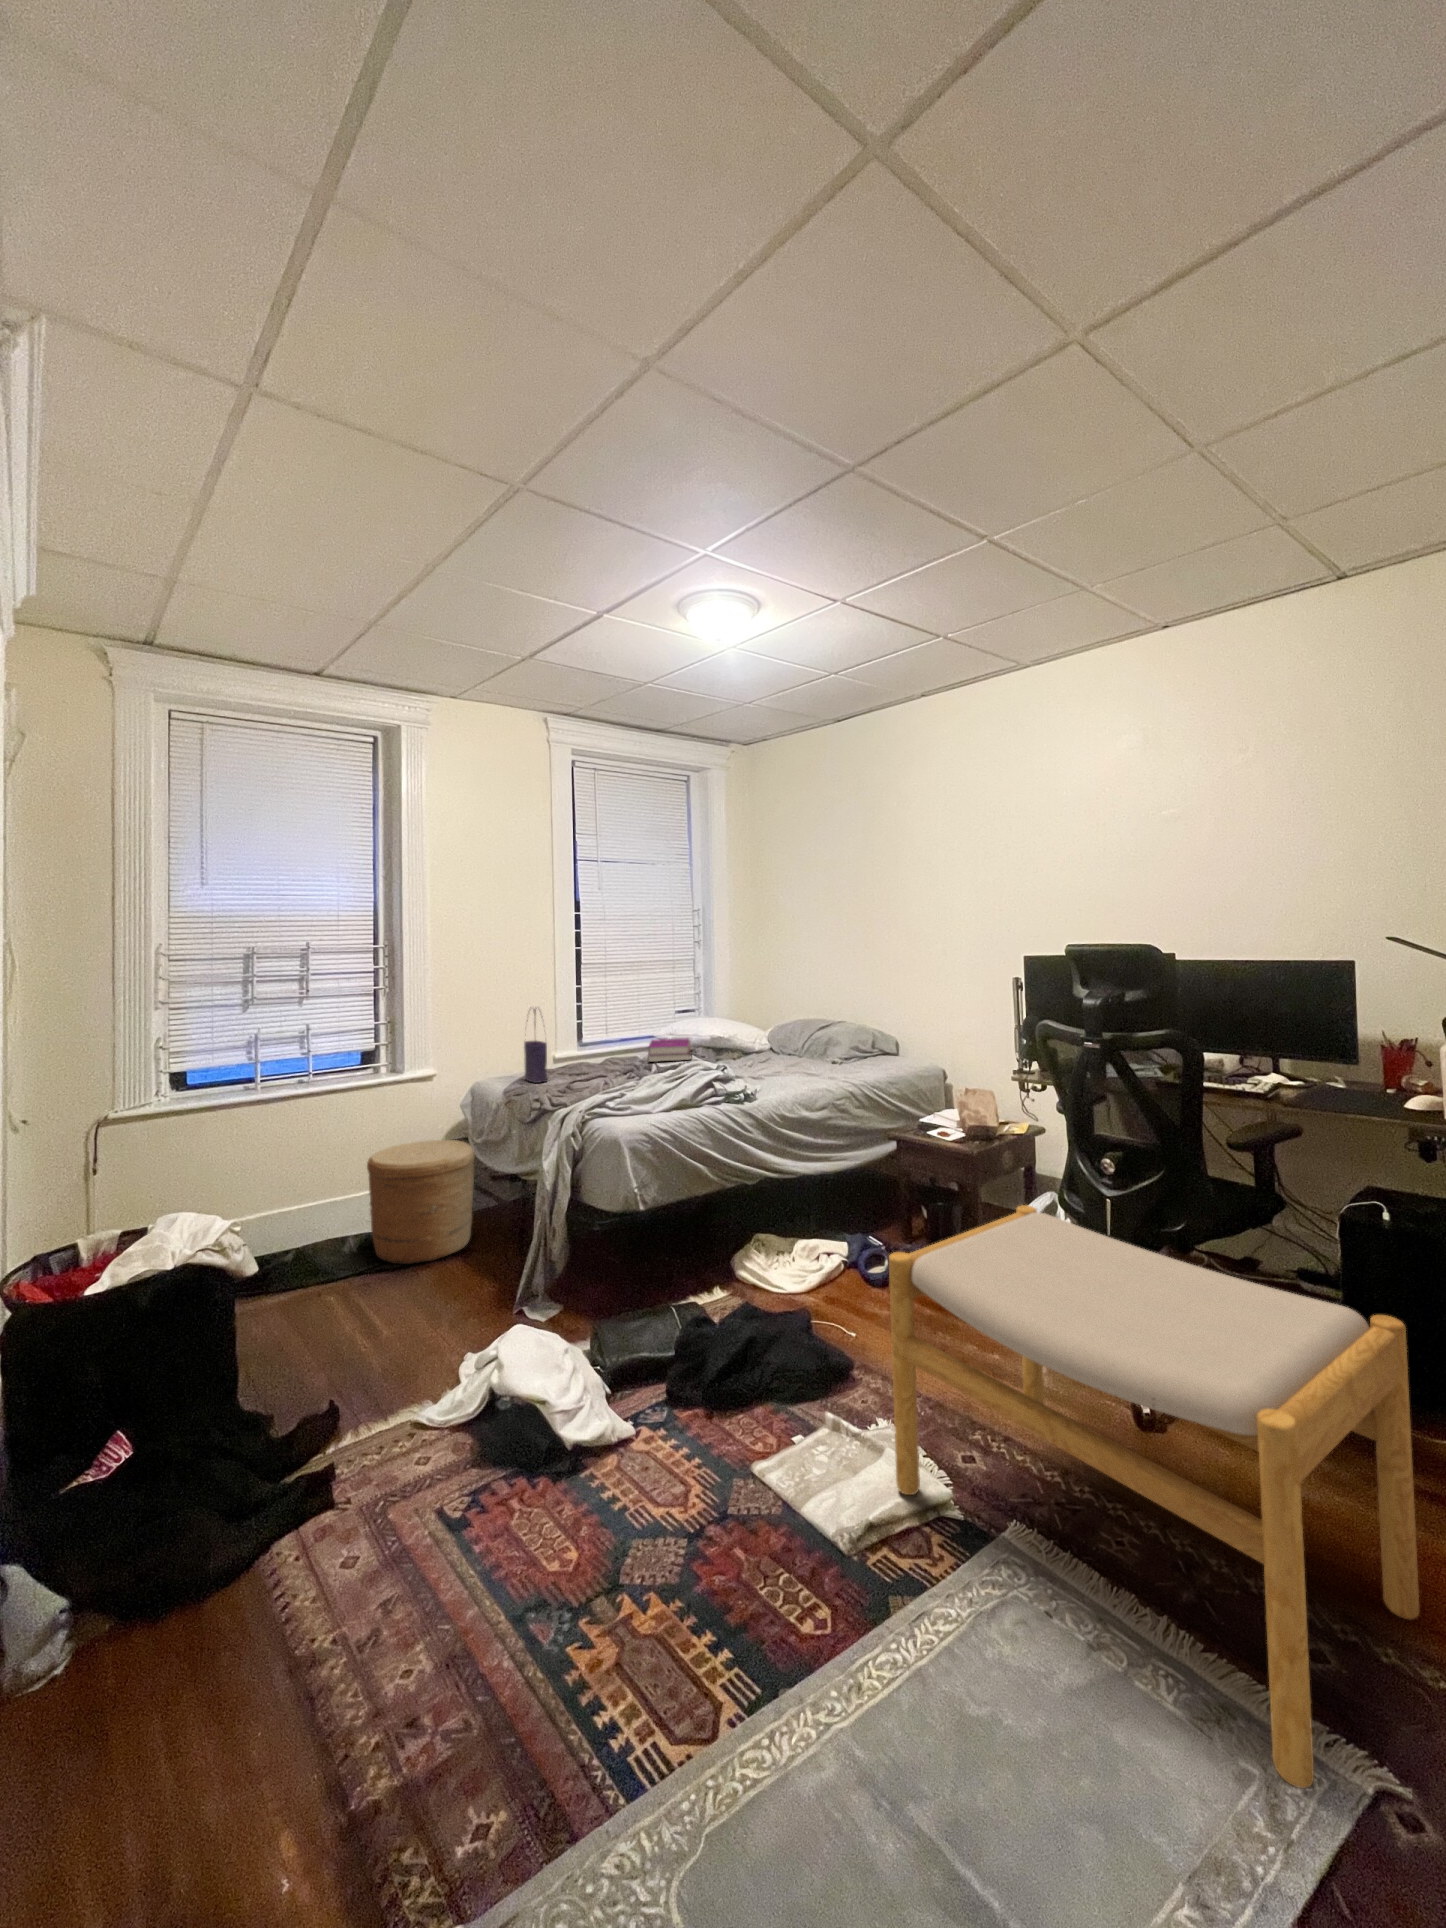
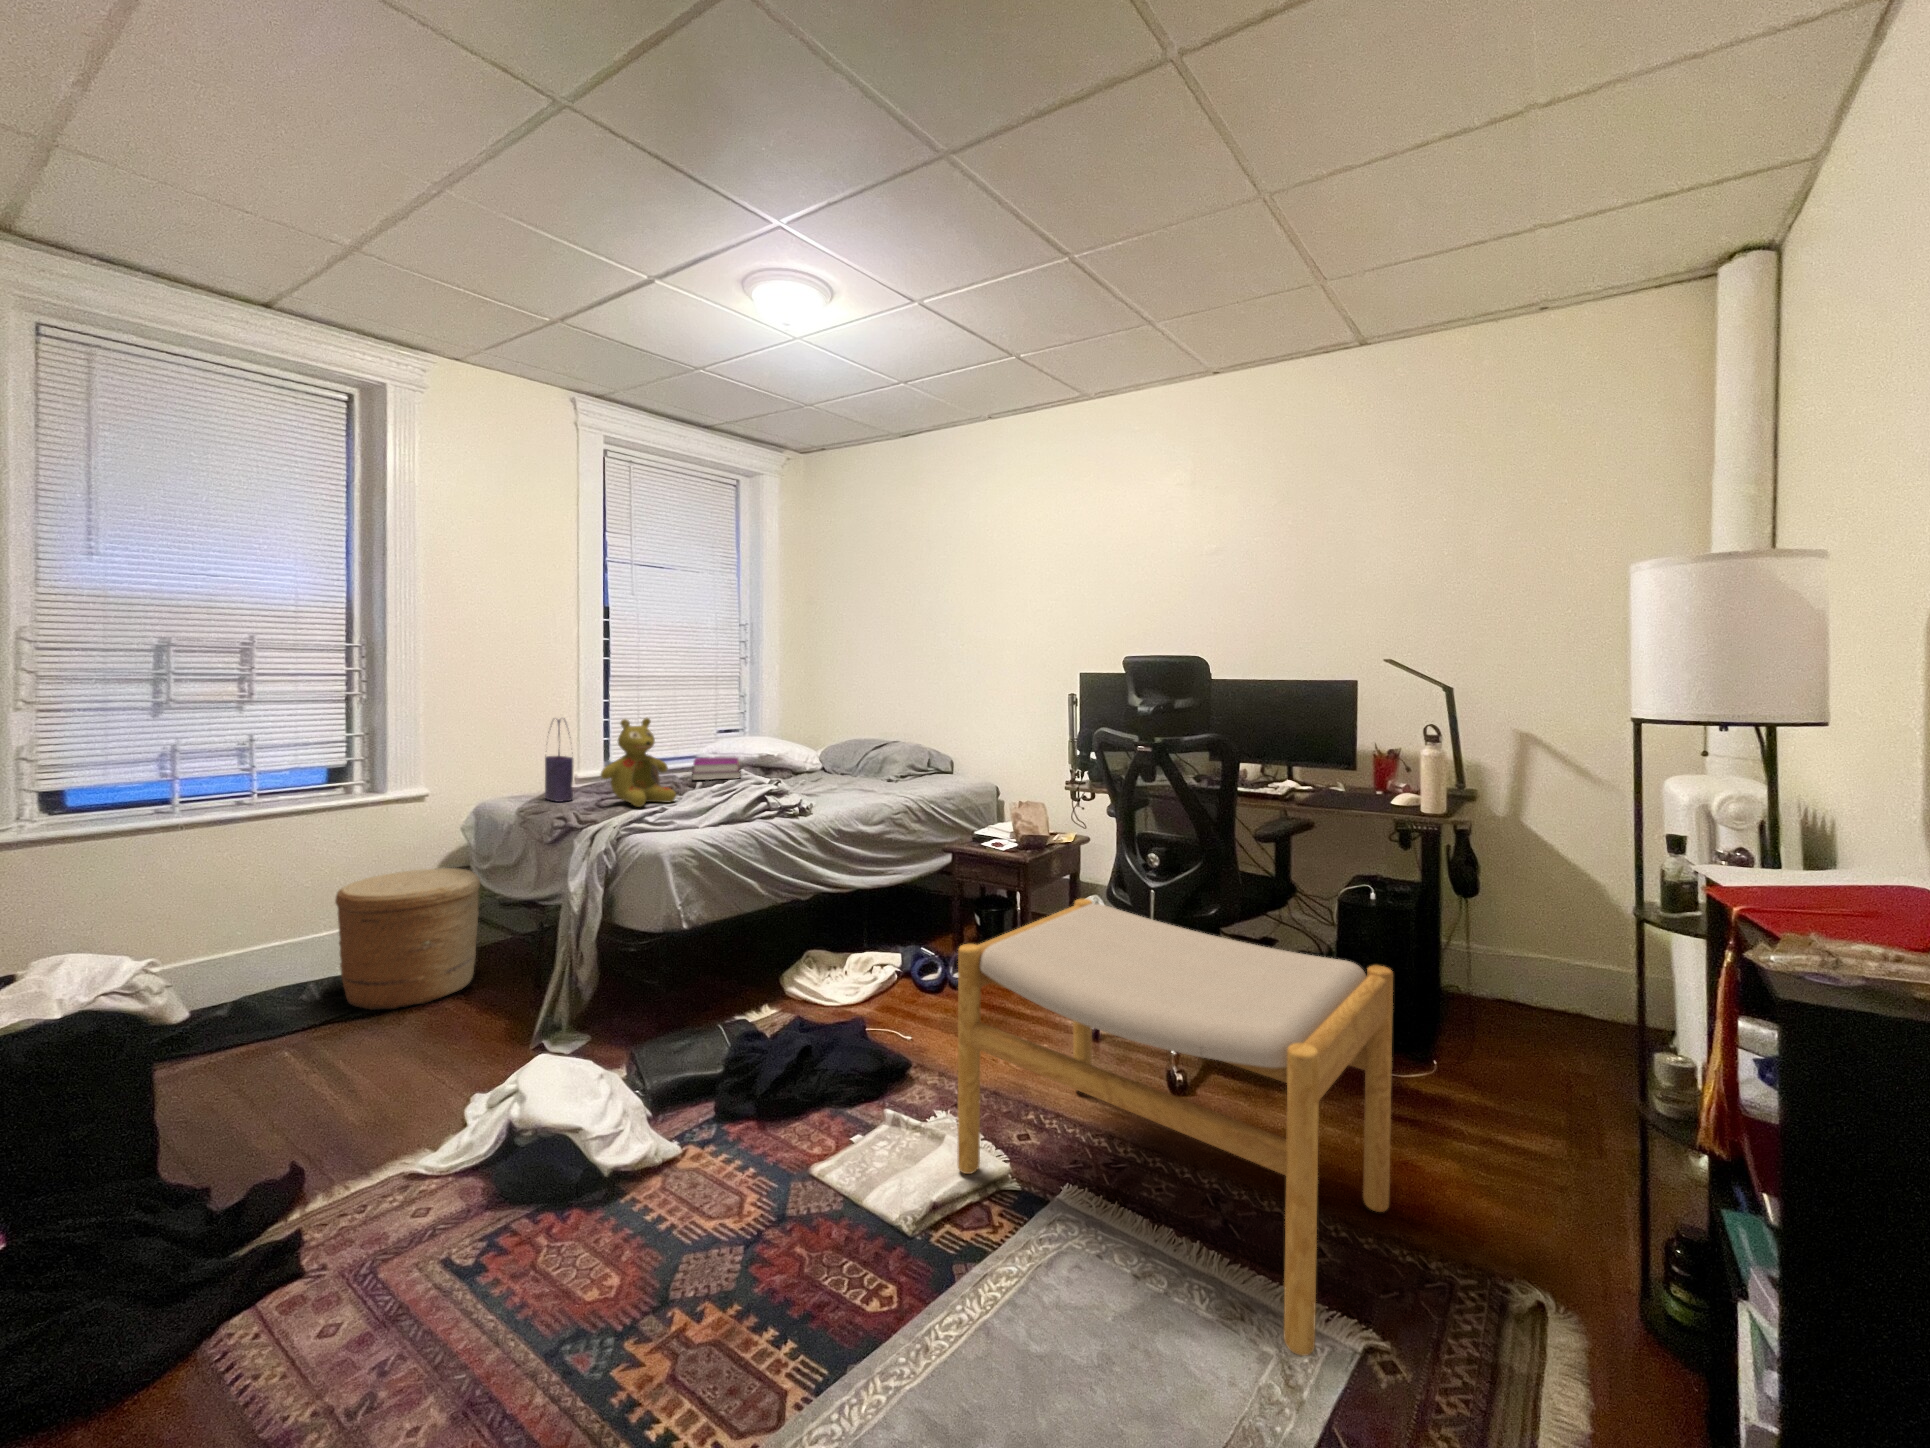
stuffed bear: none [568,1006,633,1090] -> present [601,718,676,807]

